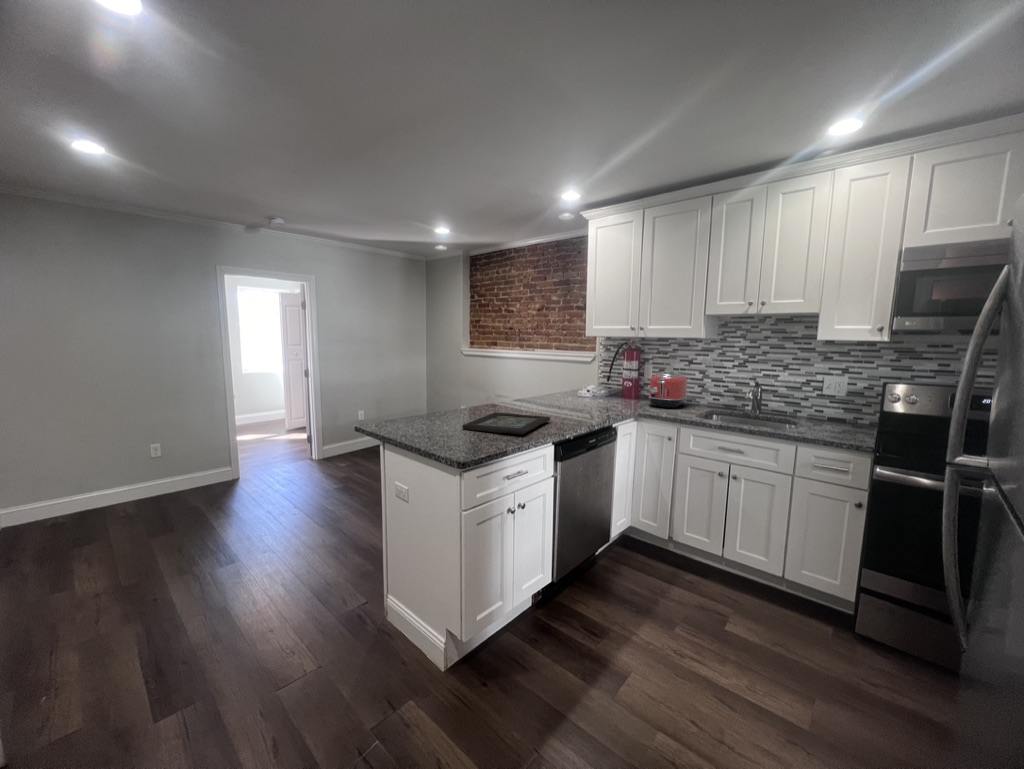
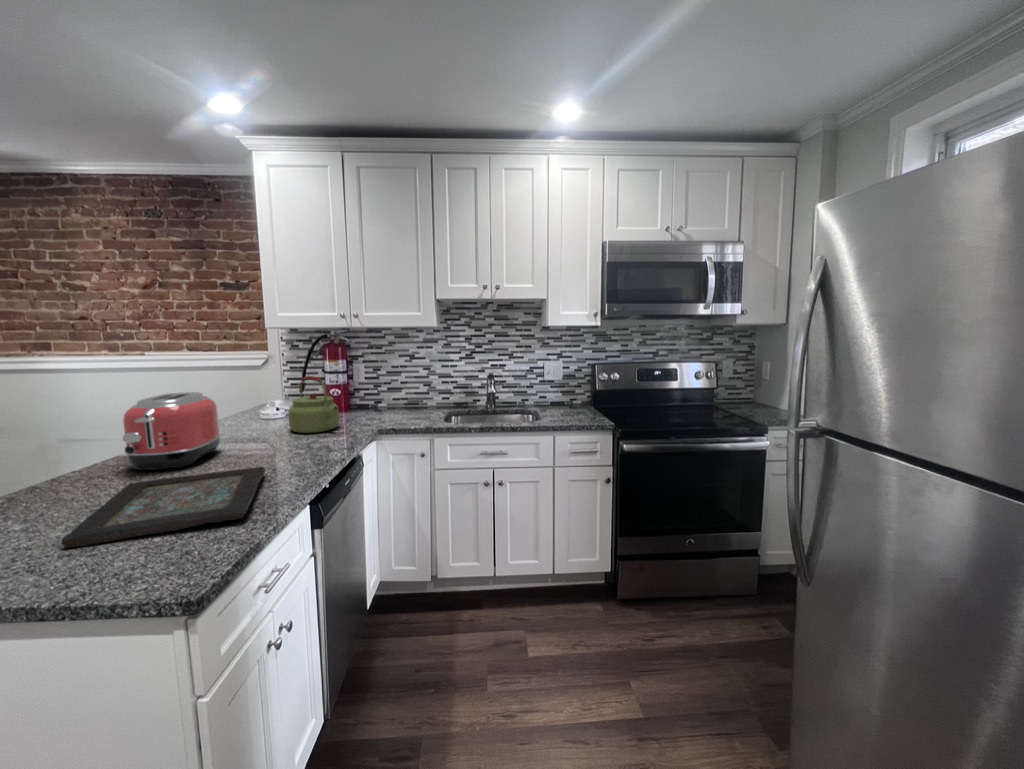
kettle: none [586,370,618,408] -> present [289,376,339,433]
toaster: present [649,372,687,408] -> present [123,392,221,470]

